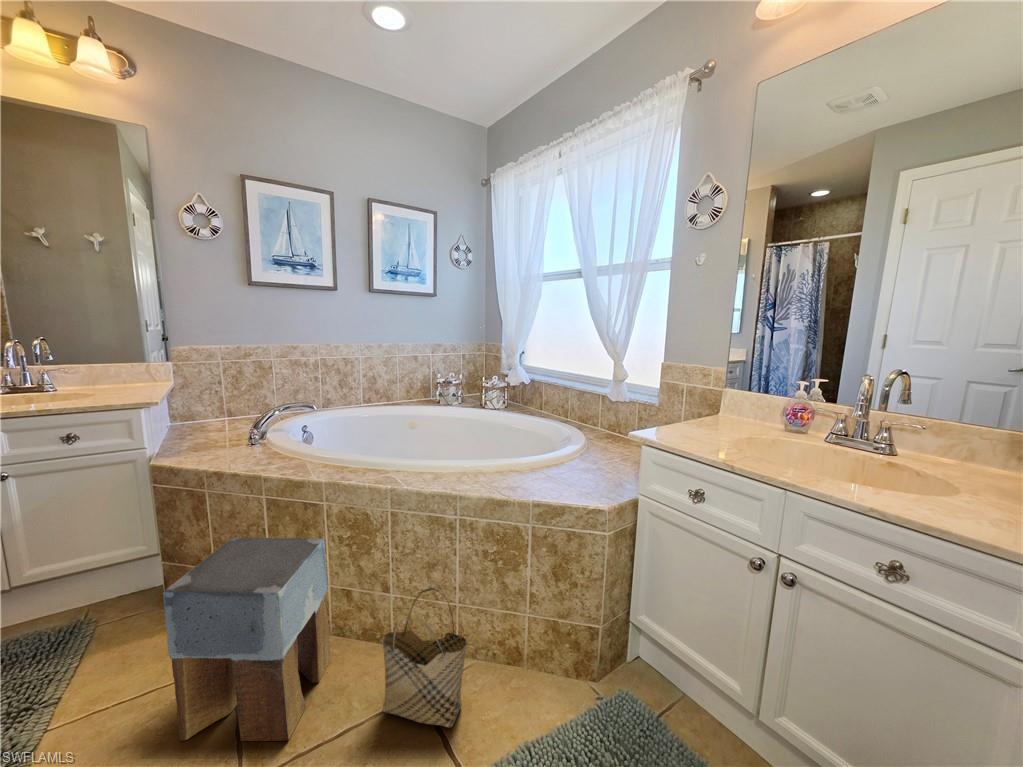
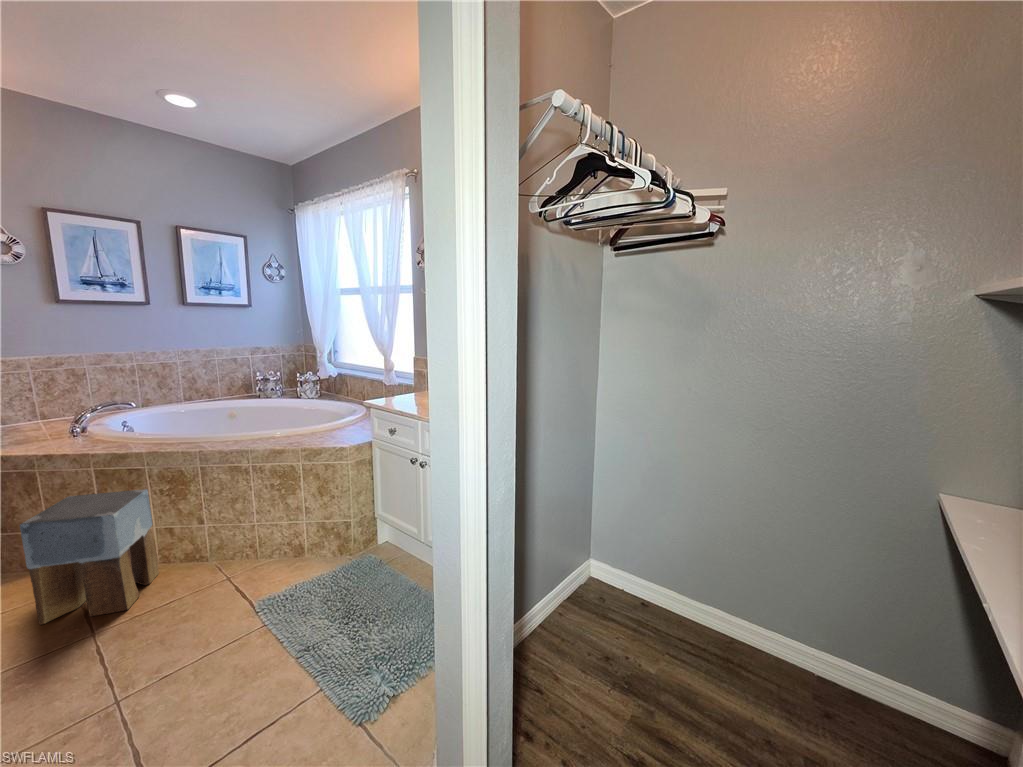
woven basket: present [382,588,467,727] -> none [195,509,257,587]

